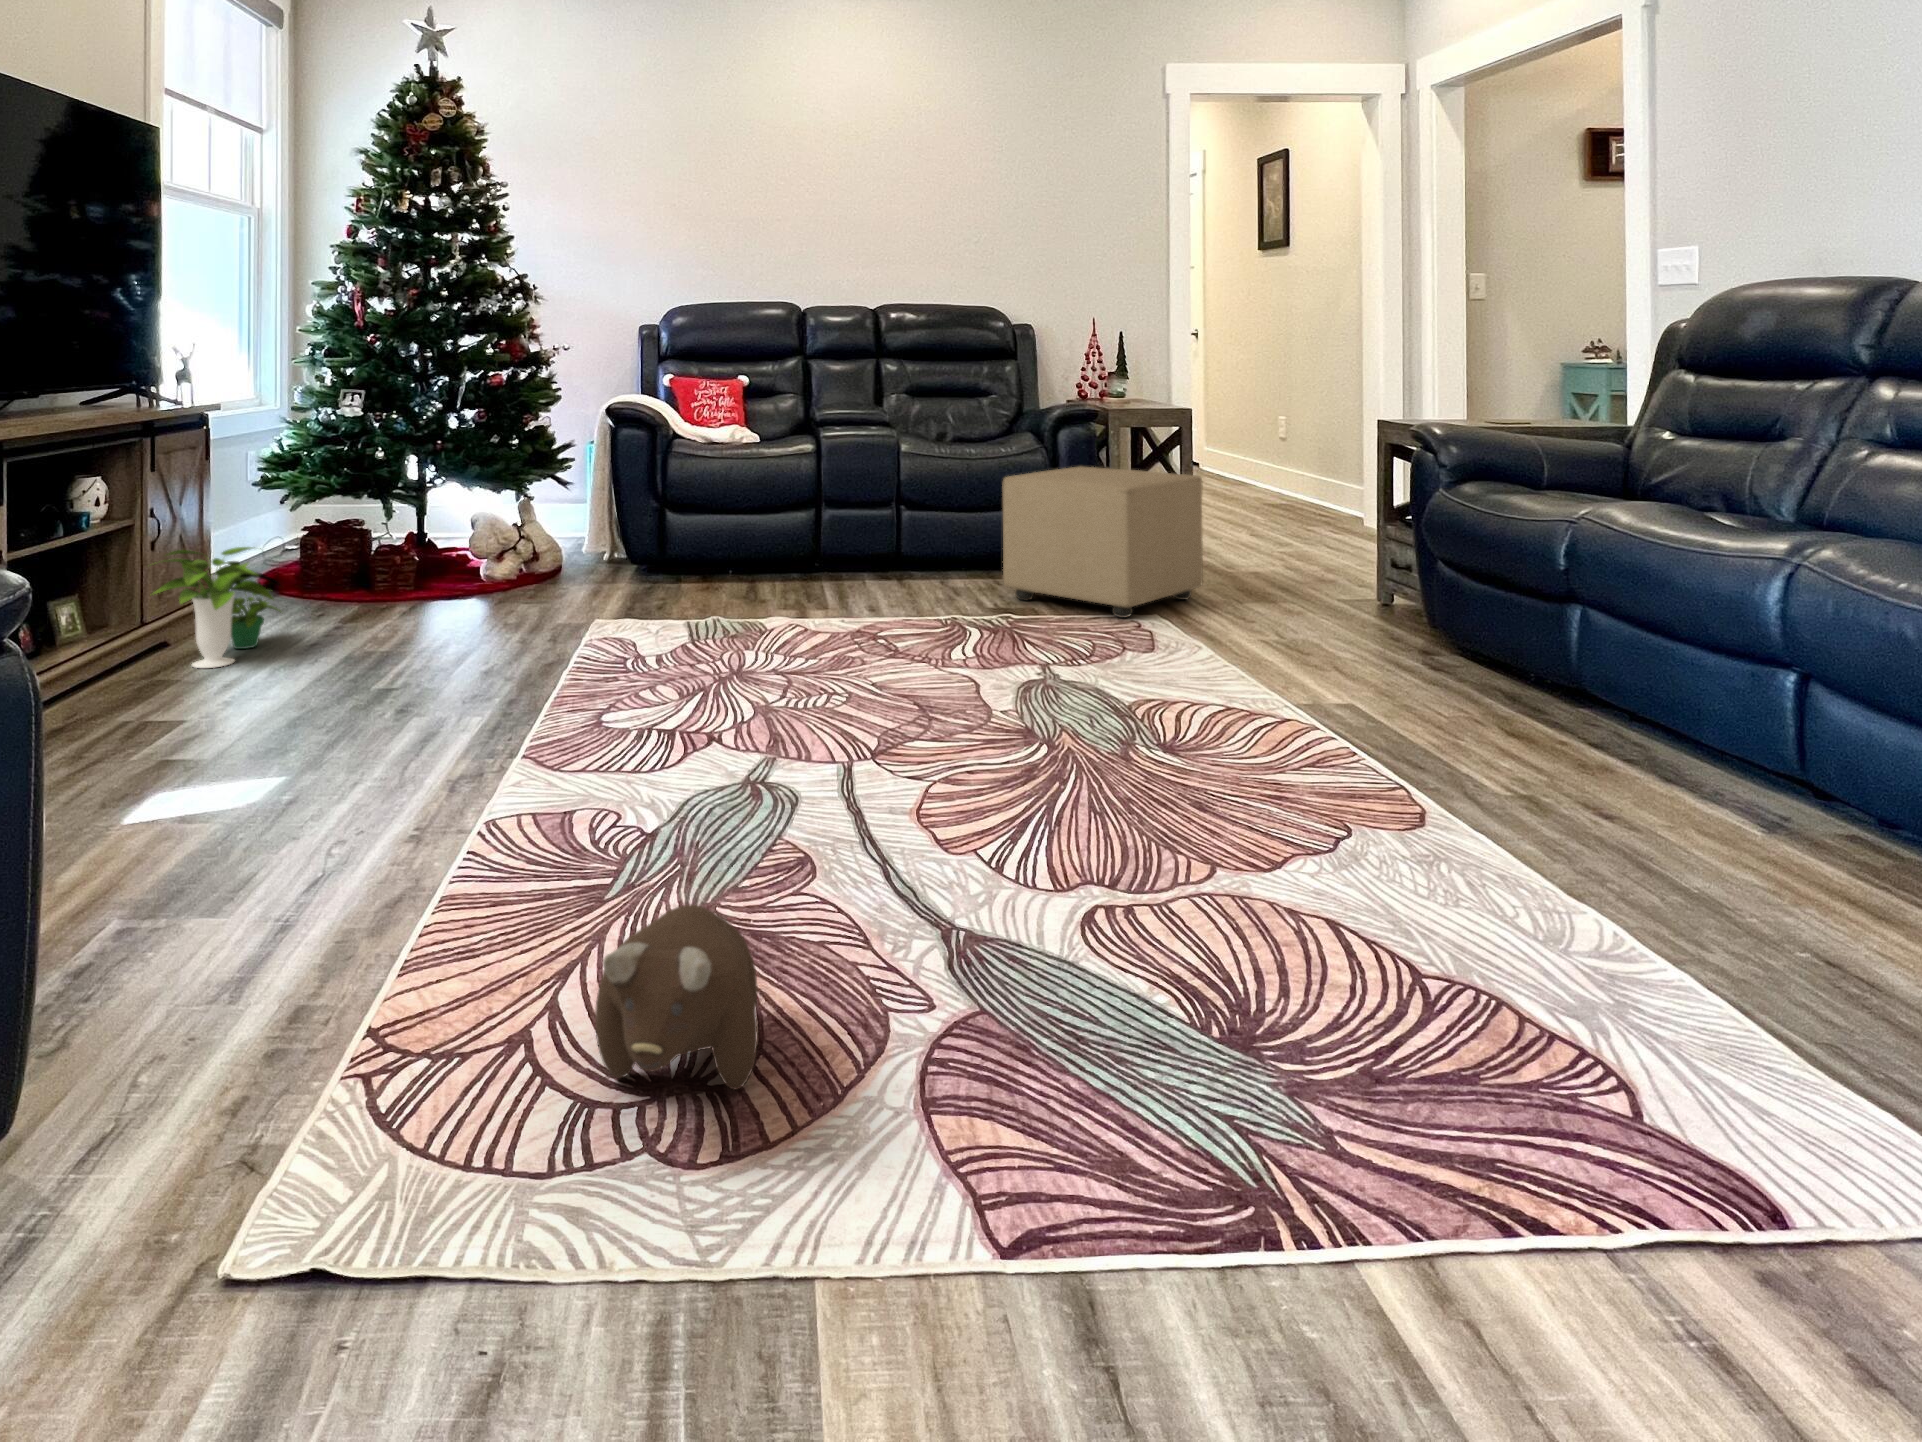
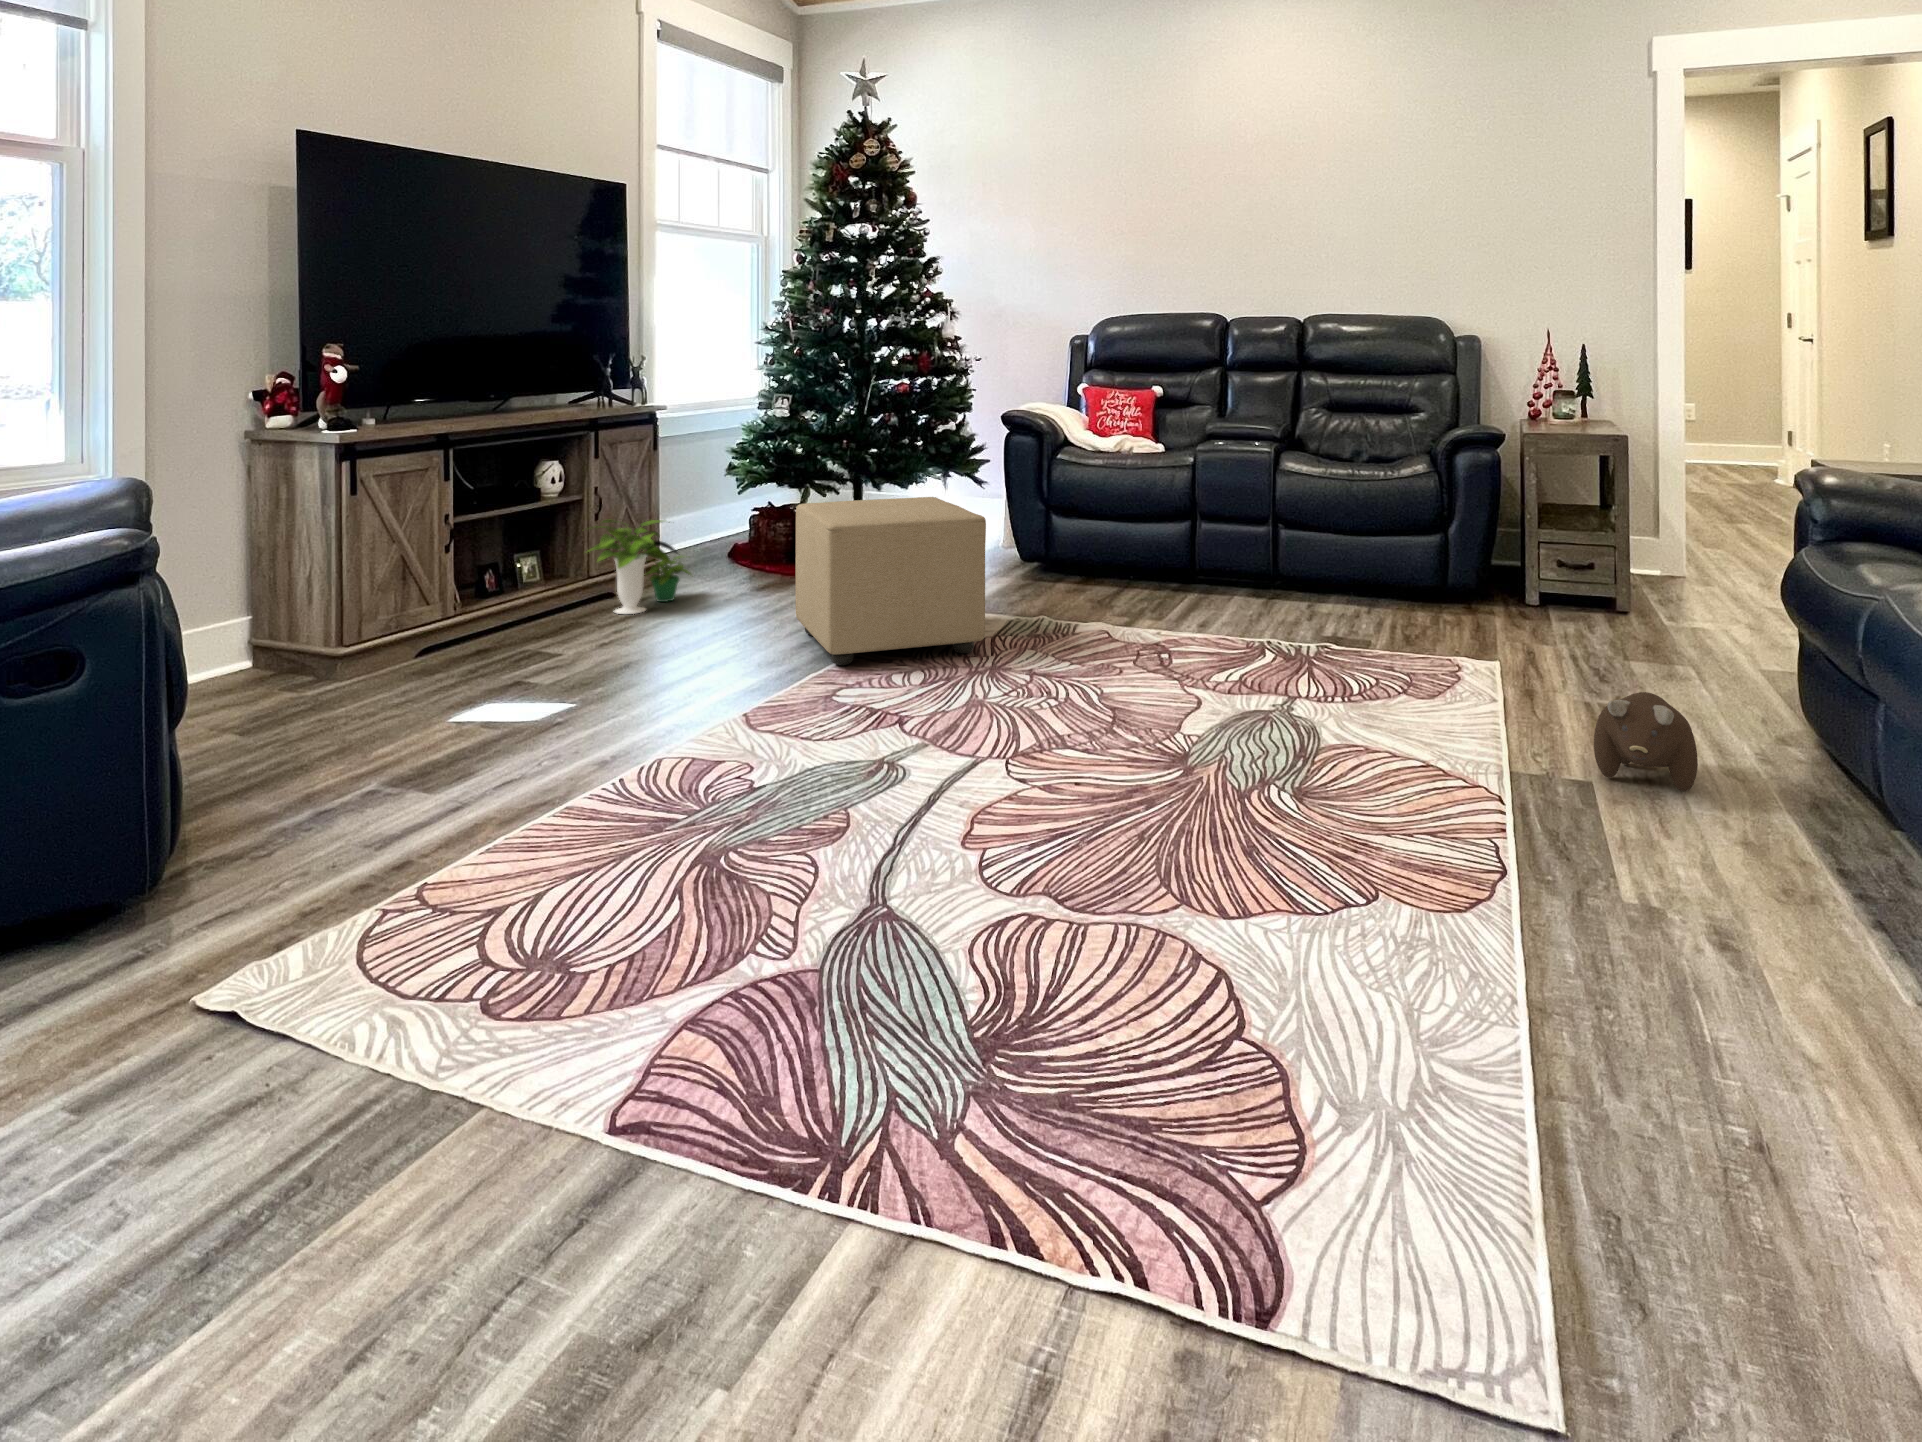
ottoman: present [1002,466,1203,618] -> present [795,497,986,665]
plush toy: present [595,905,758,1090] -> present [1594,692,1698,791]

